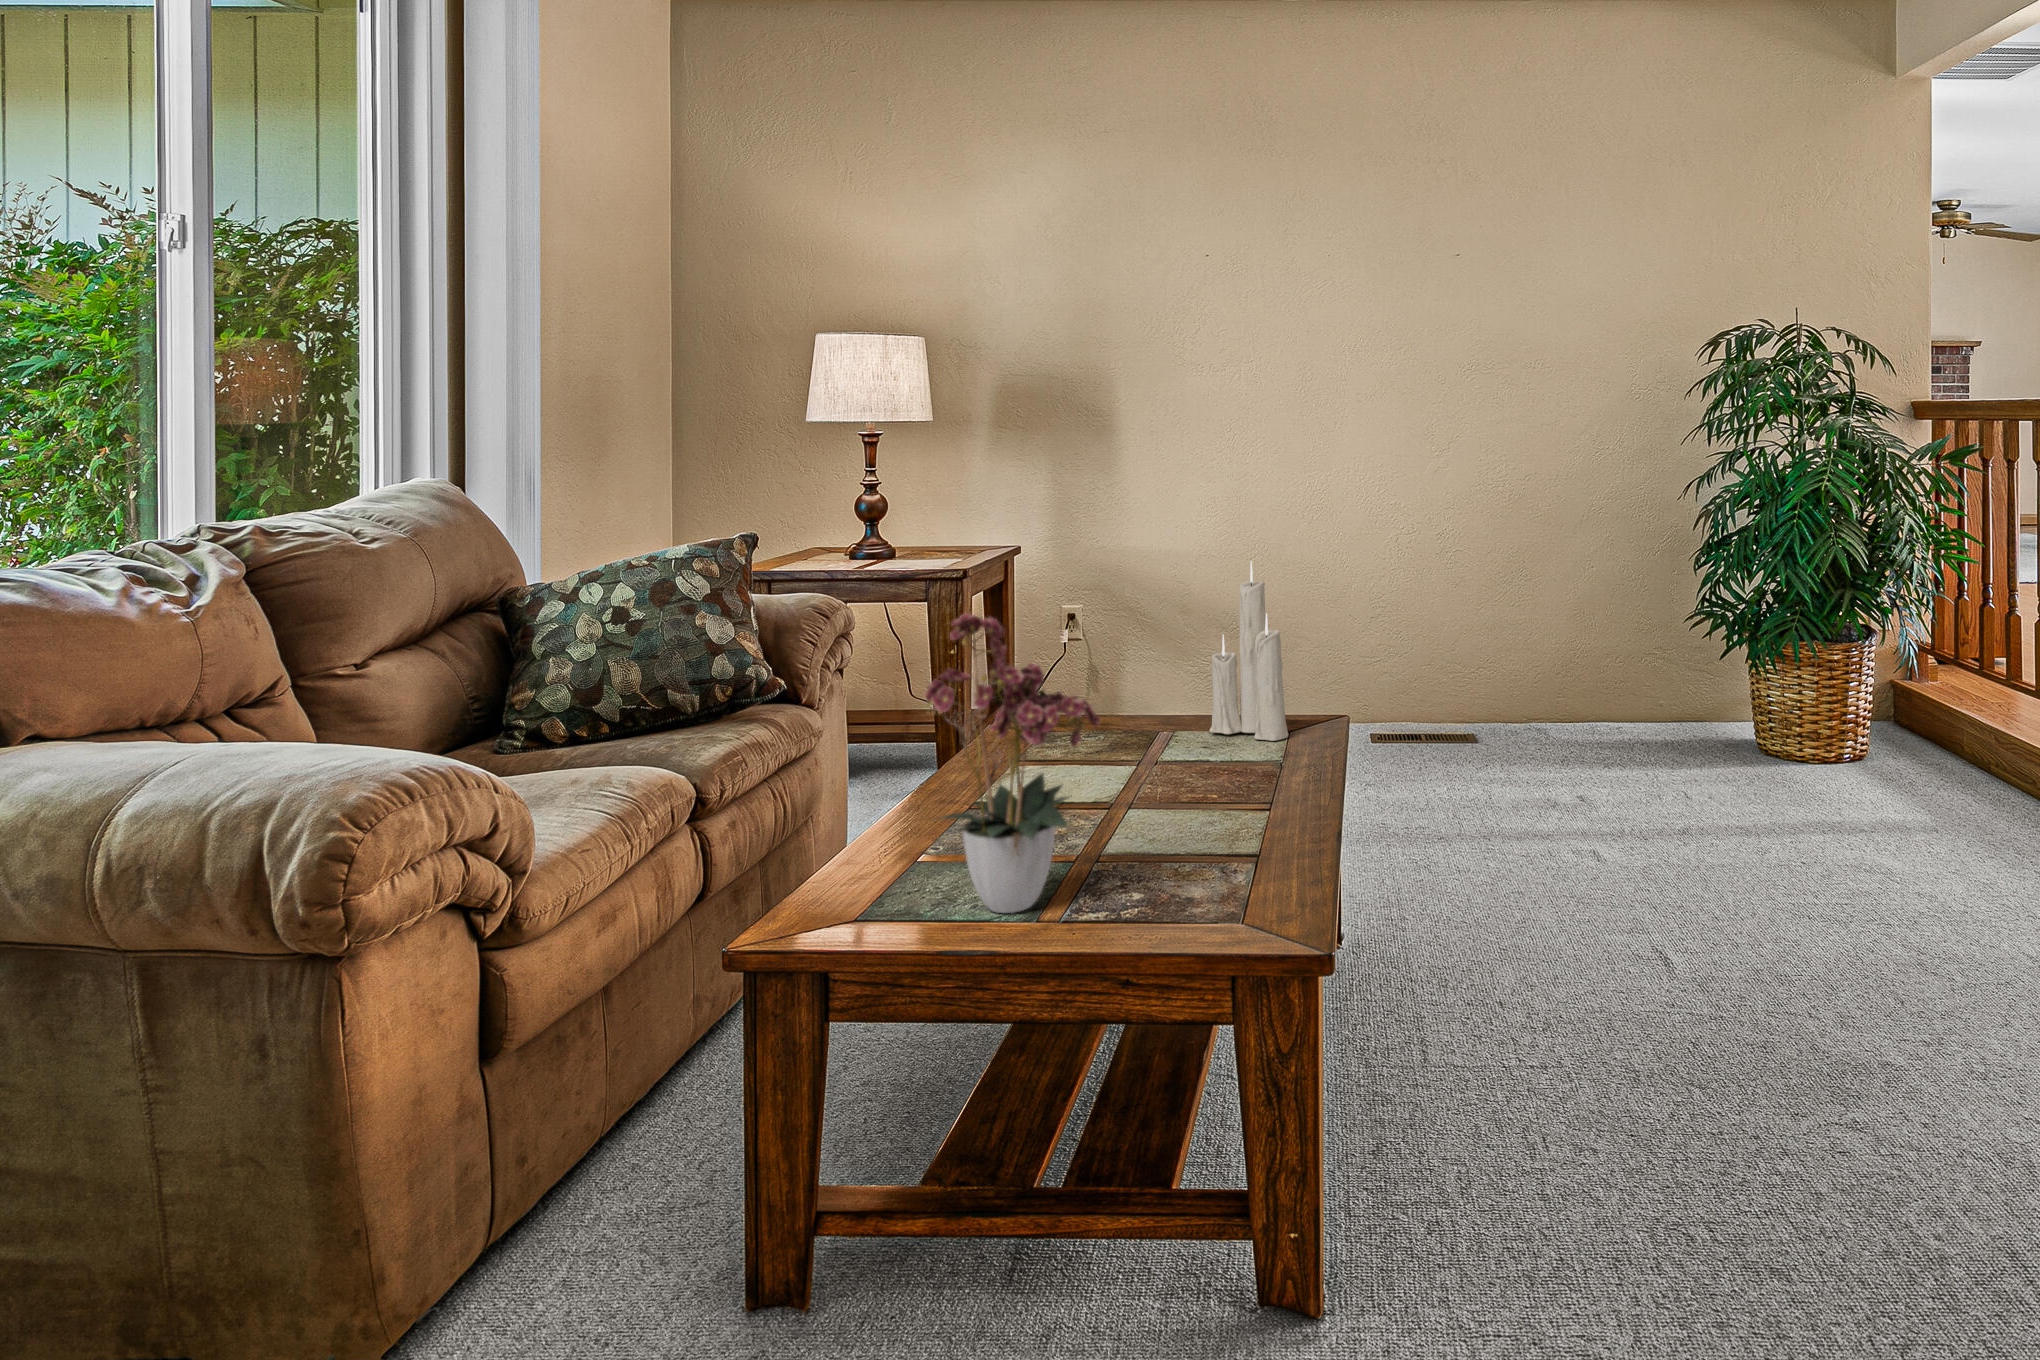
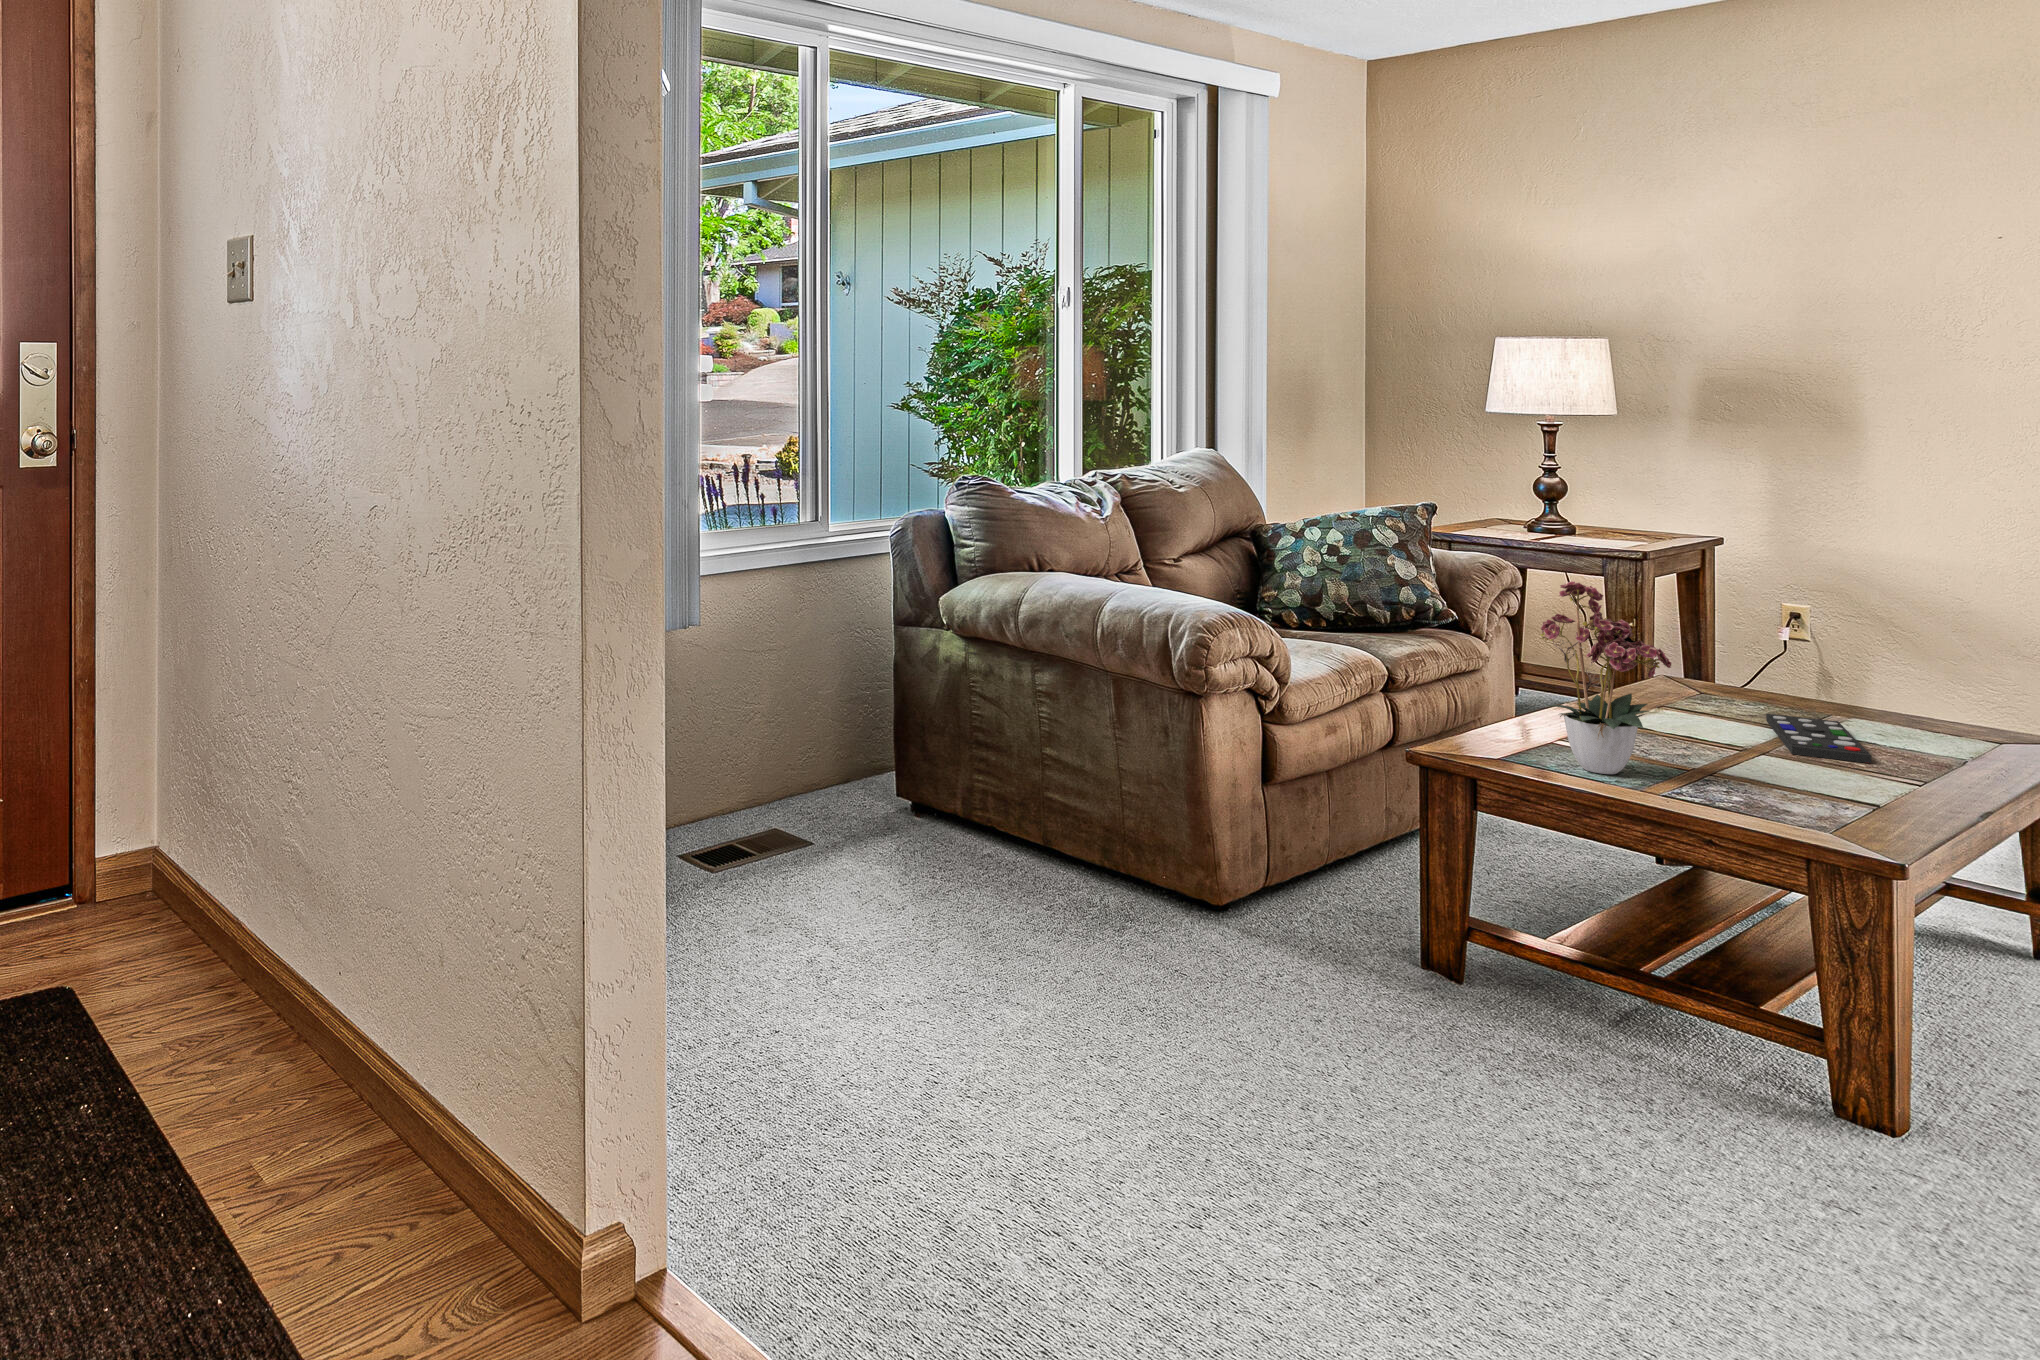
candle: present [1209,561,1288,741] -> none [1857,572,1947,740]
remote control: none [1137,739,1258,800] -> present [1766,714,1871,763]

